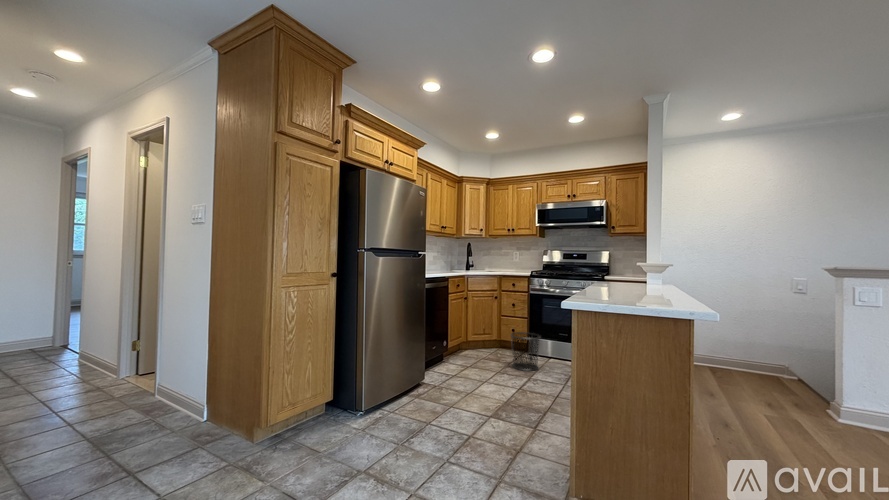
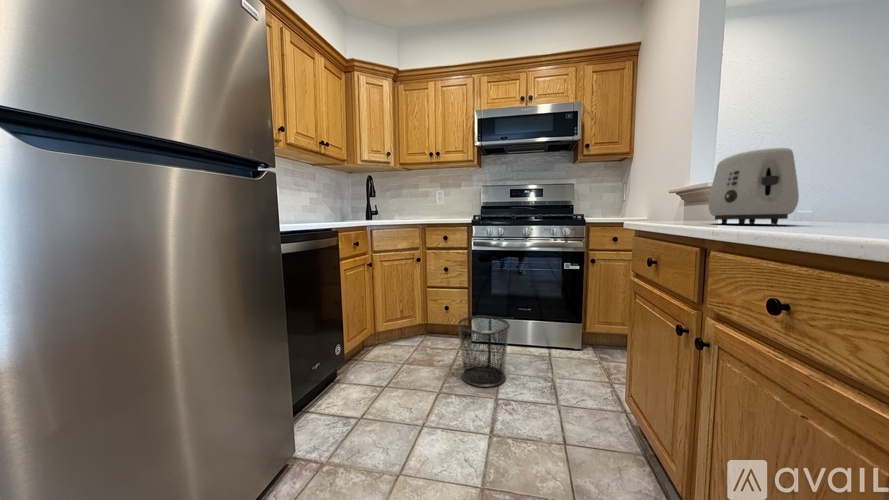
toaster: none [606,256,639,287] -> present [708,148,799,224]

